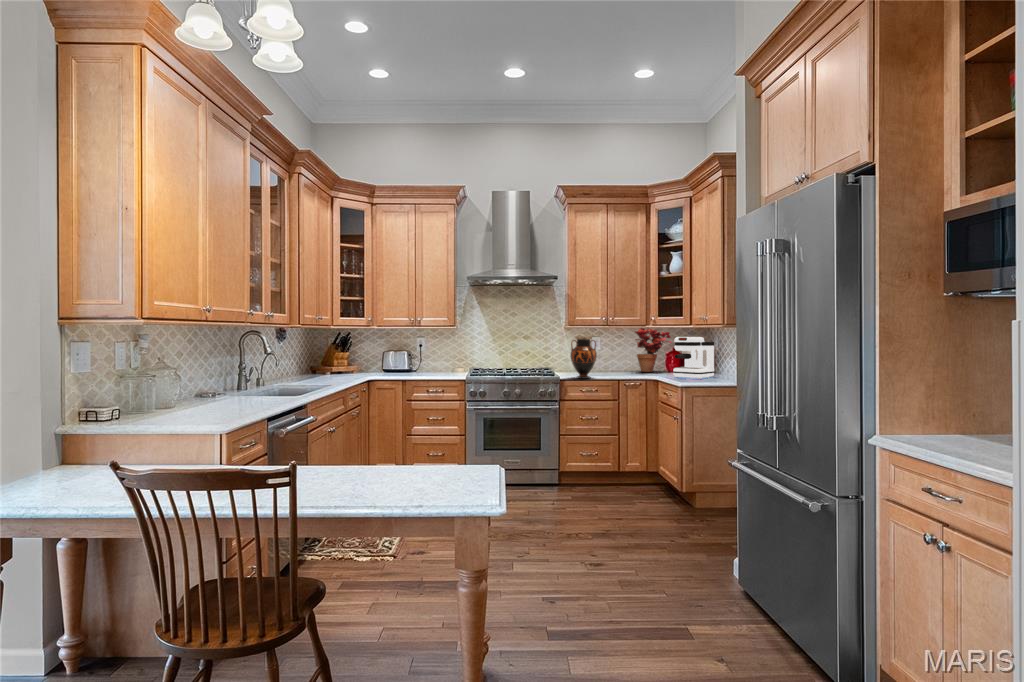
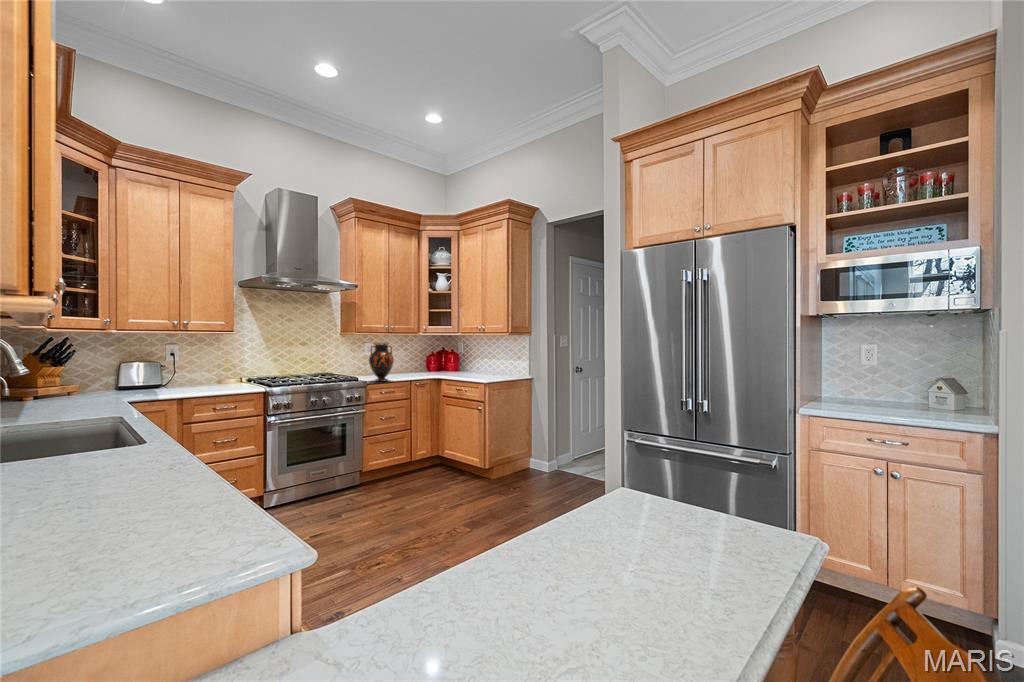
potted plant: present [635,328,671,372] -> none [405,335,435,373]
coffee maker: present [673,337,714,379] -> none [452,342,478,375]

